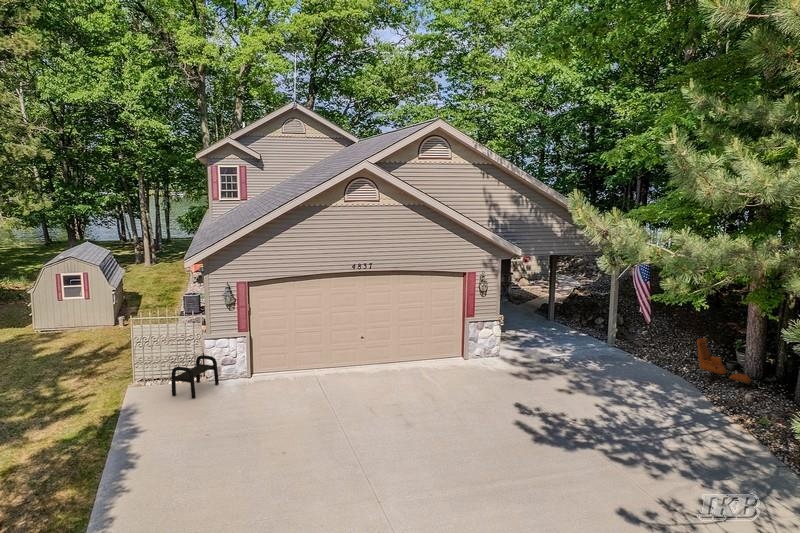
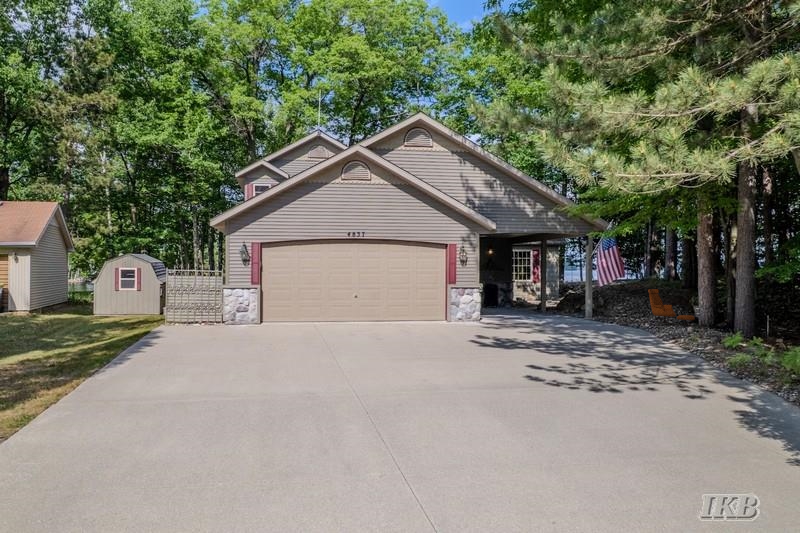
bench: present [171,355,219,398] -> none [195,302,234,329]

